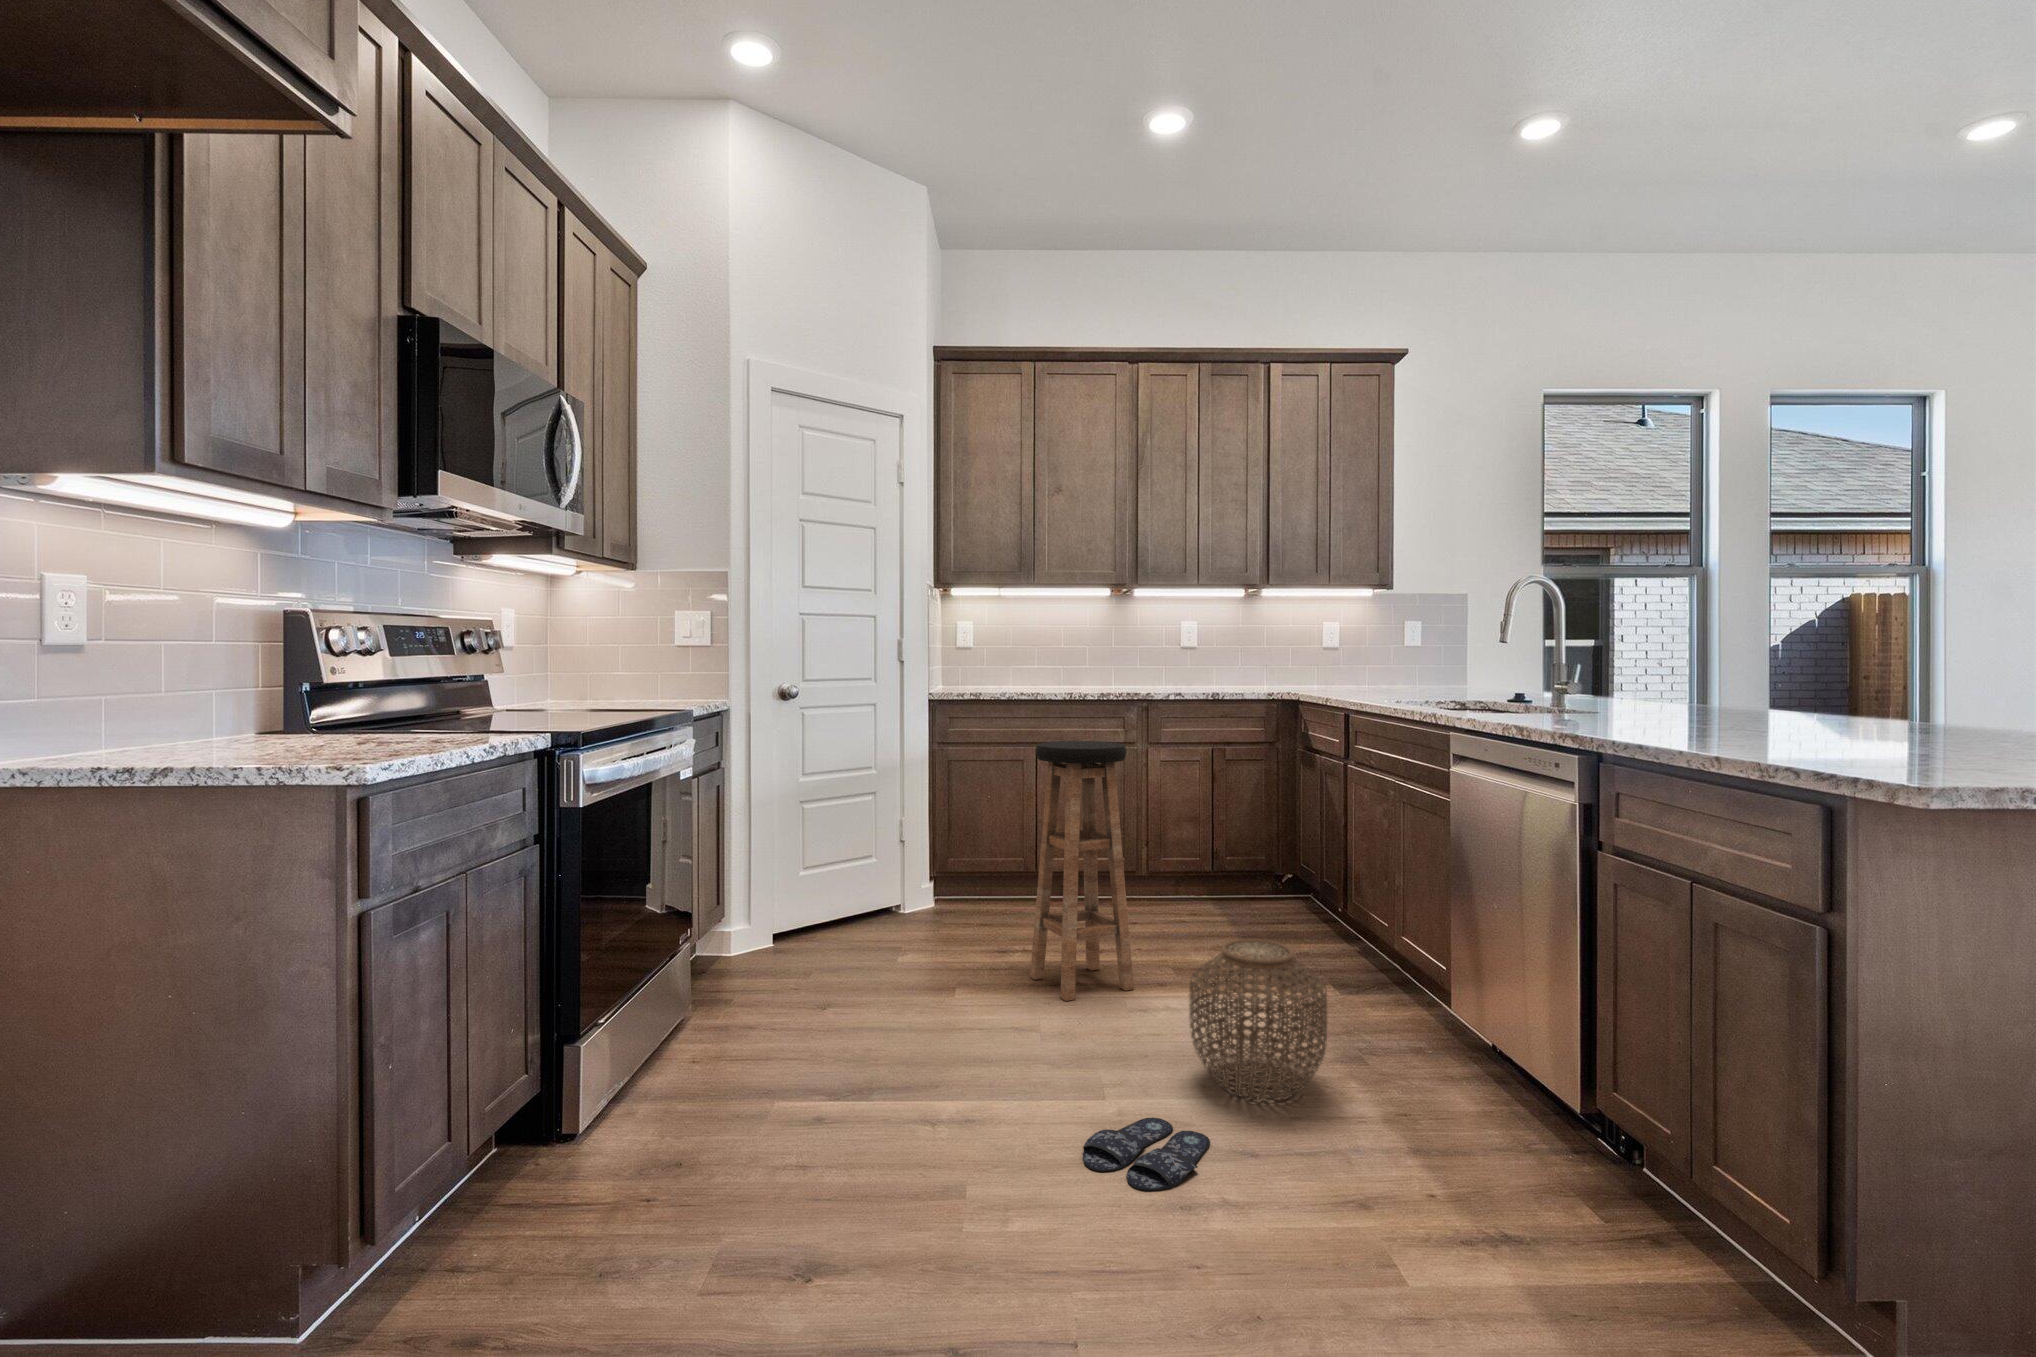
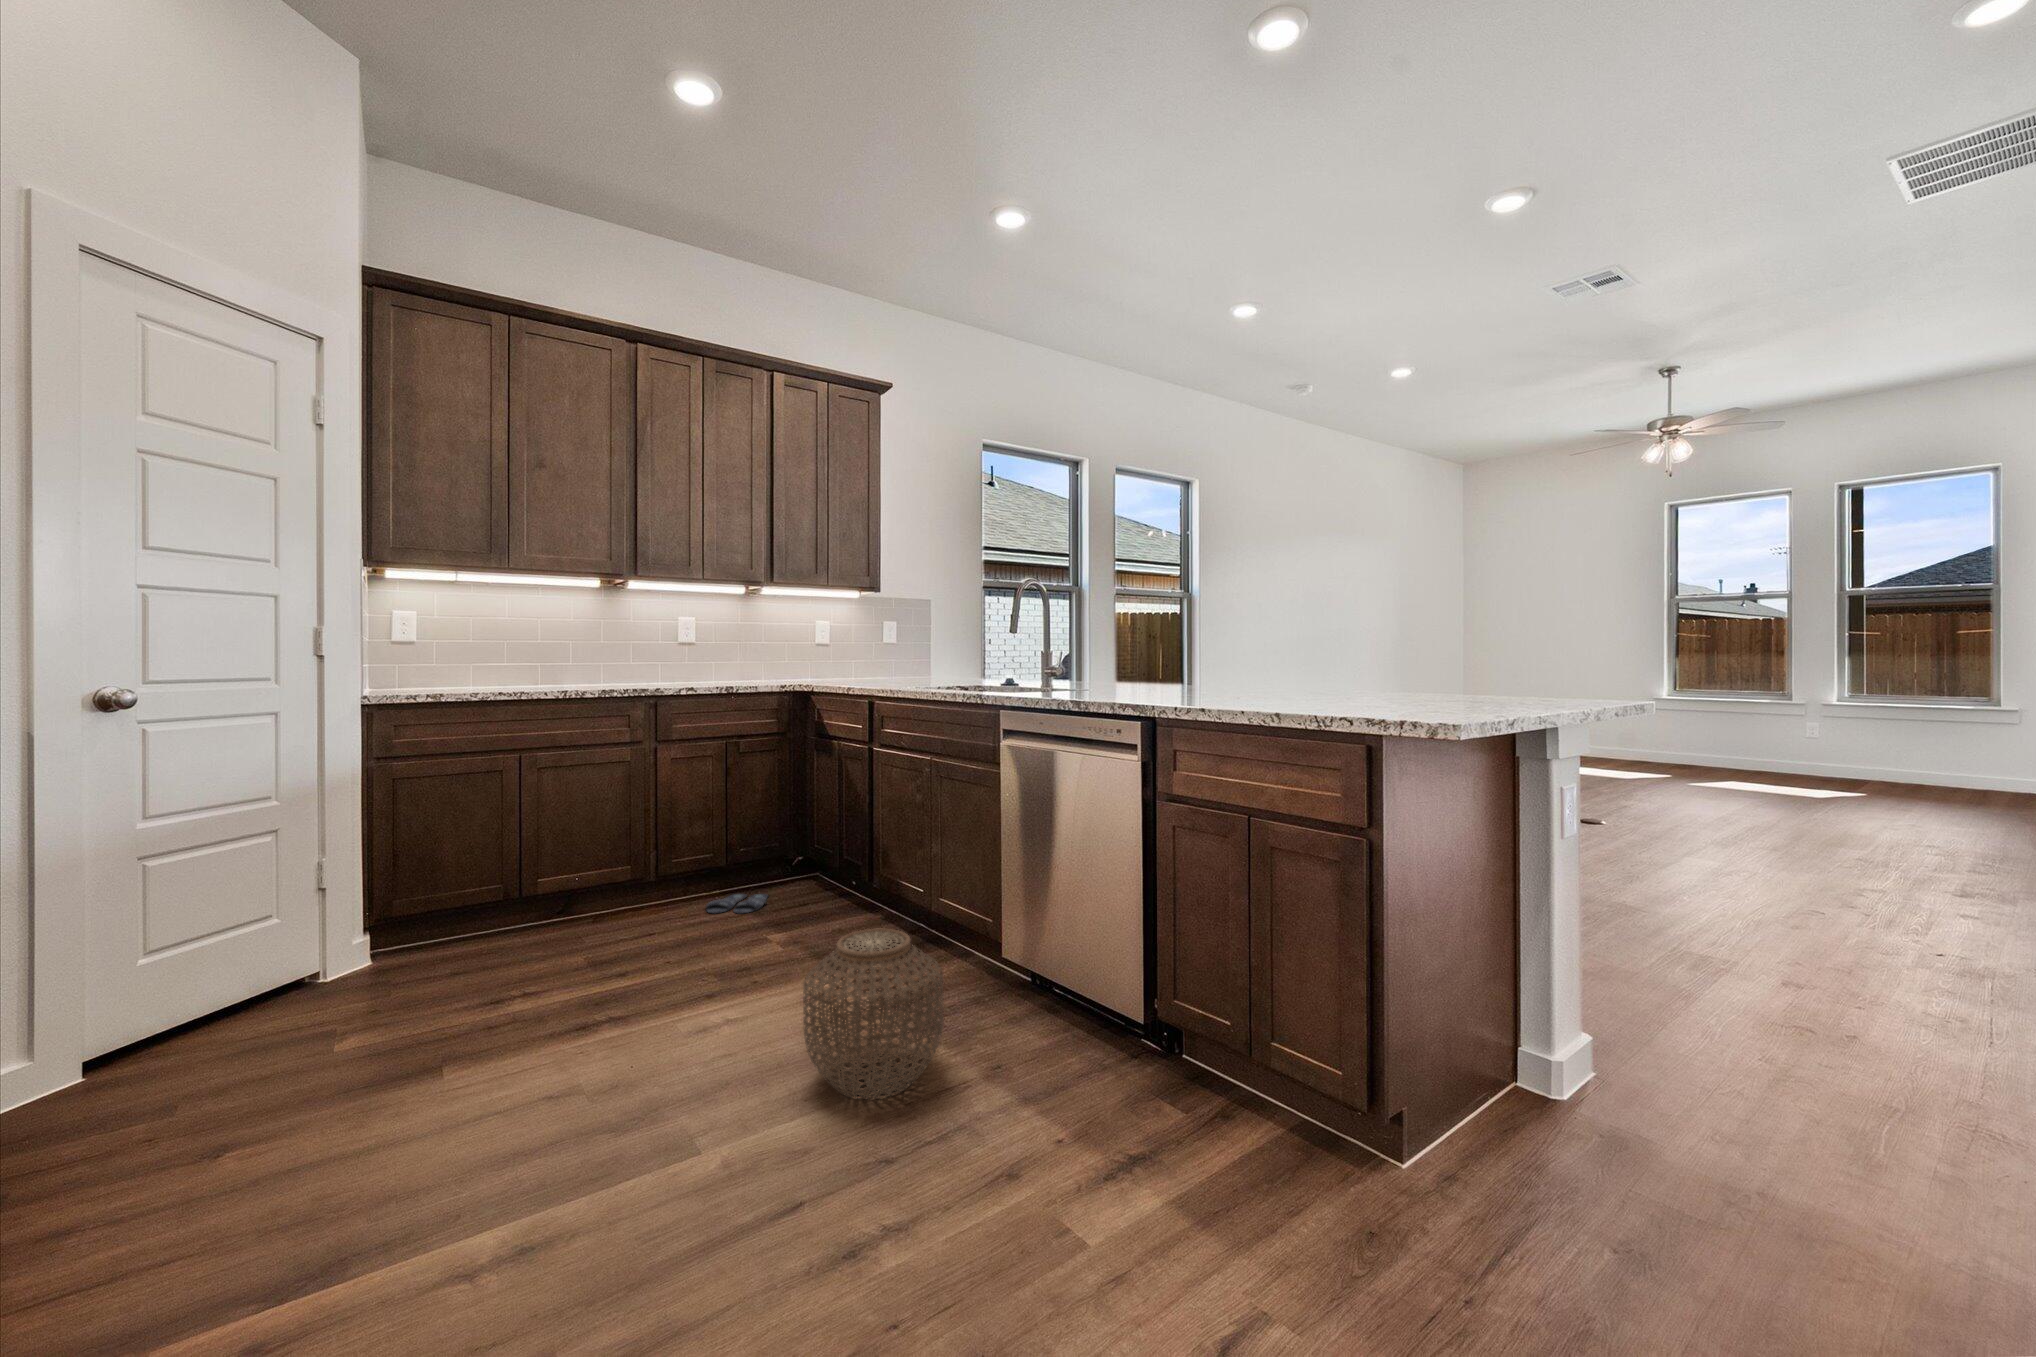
bar stool: present [1030,741,1134,1001] -> none [558,740,695,1047]
slippers: present [1083,1118,1210,1191] -> present [706,894,768,914]

